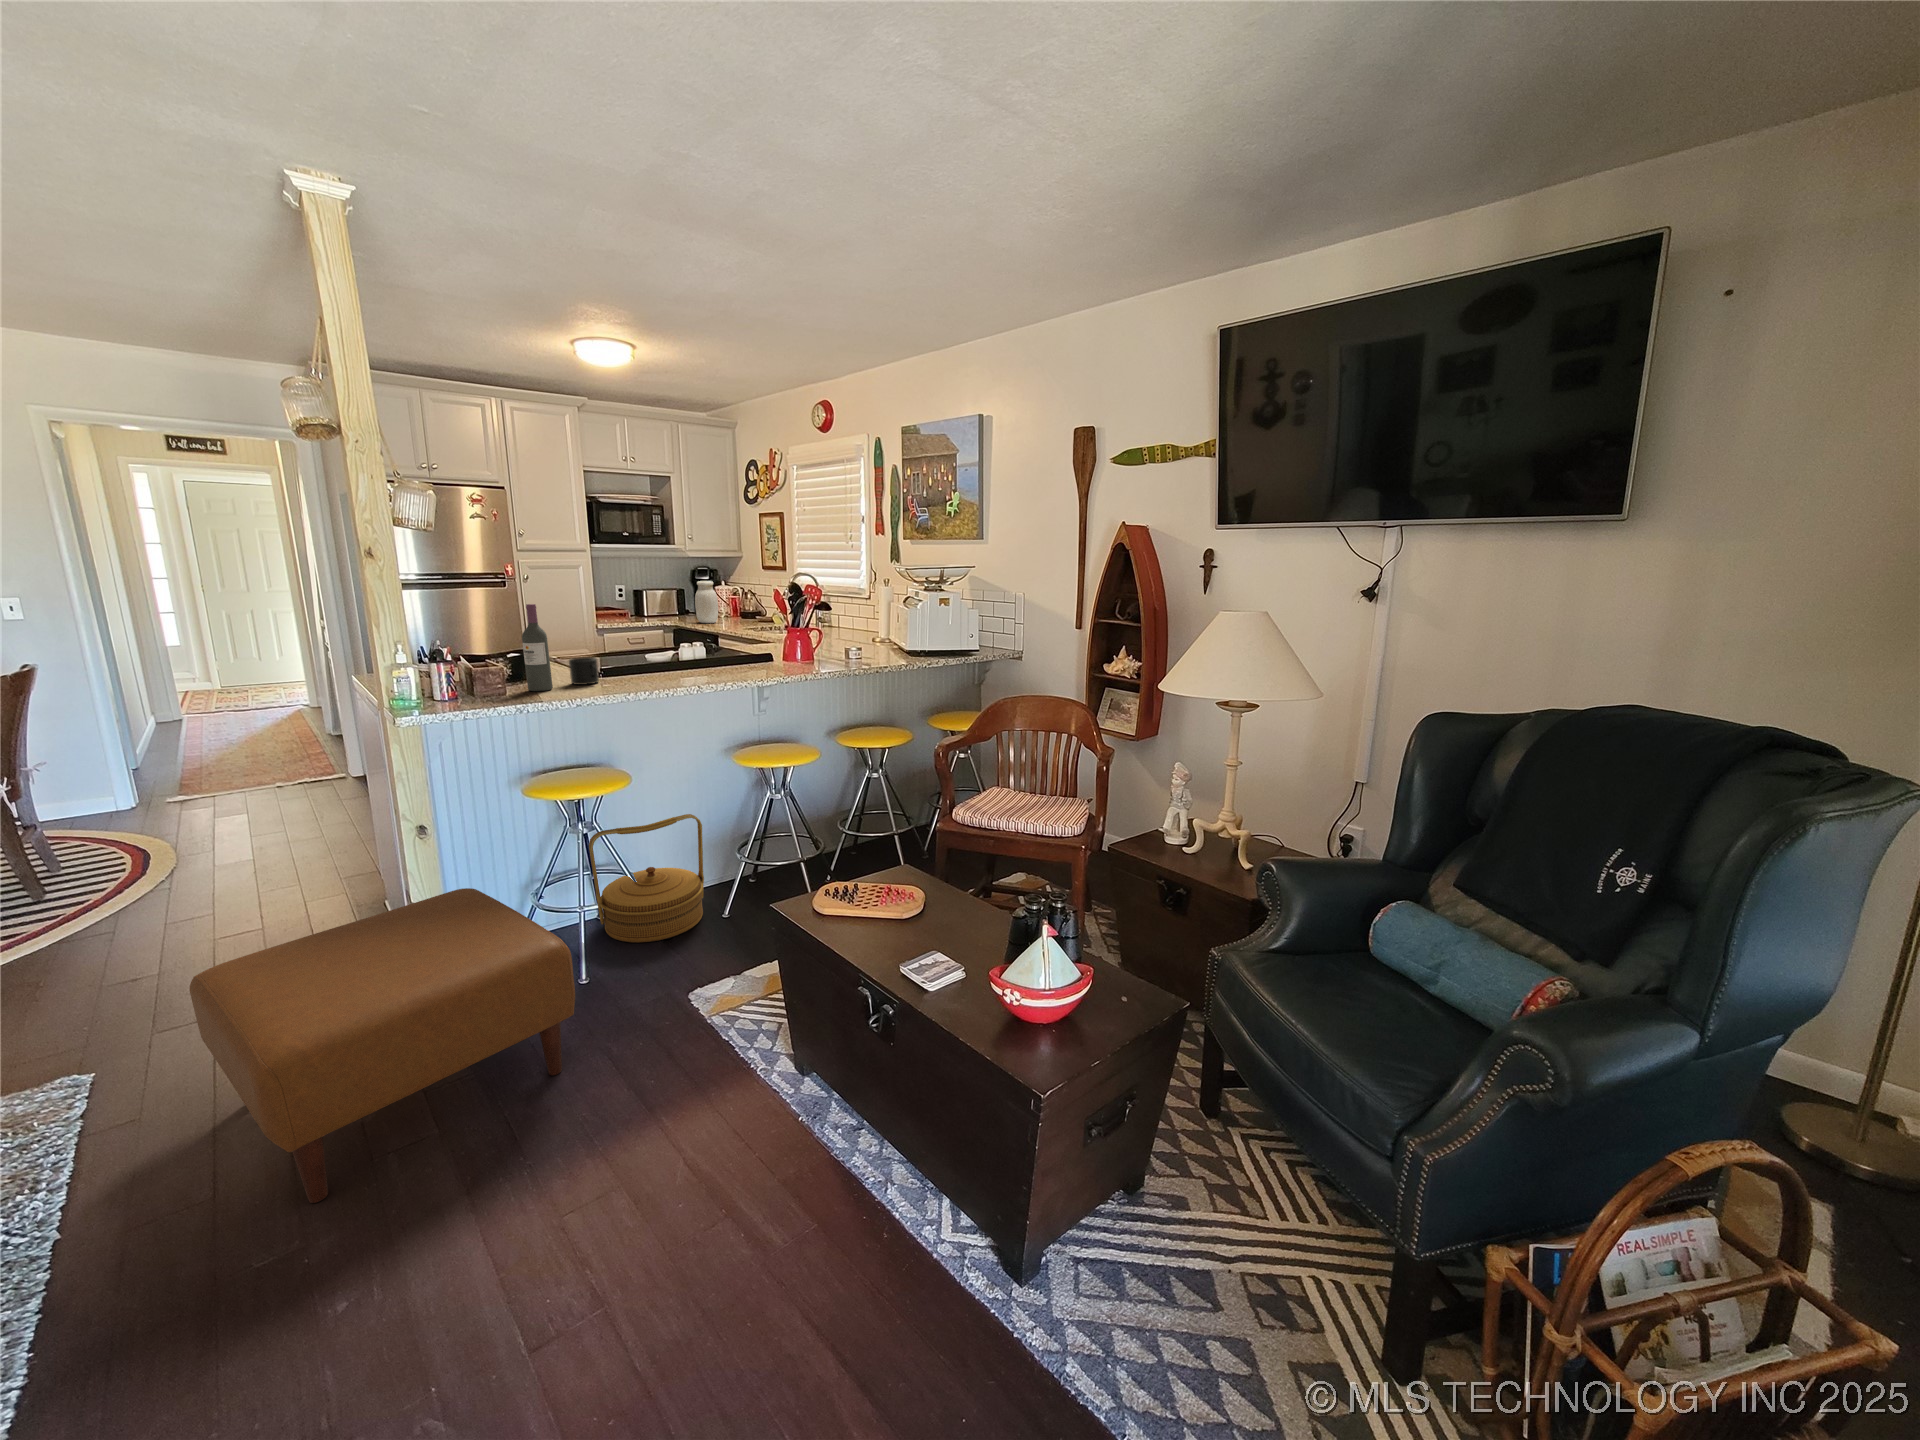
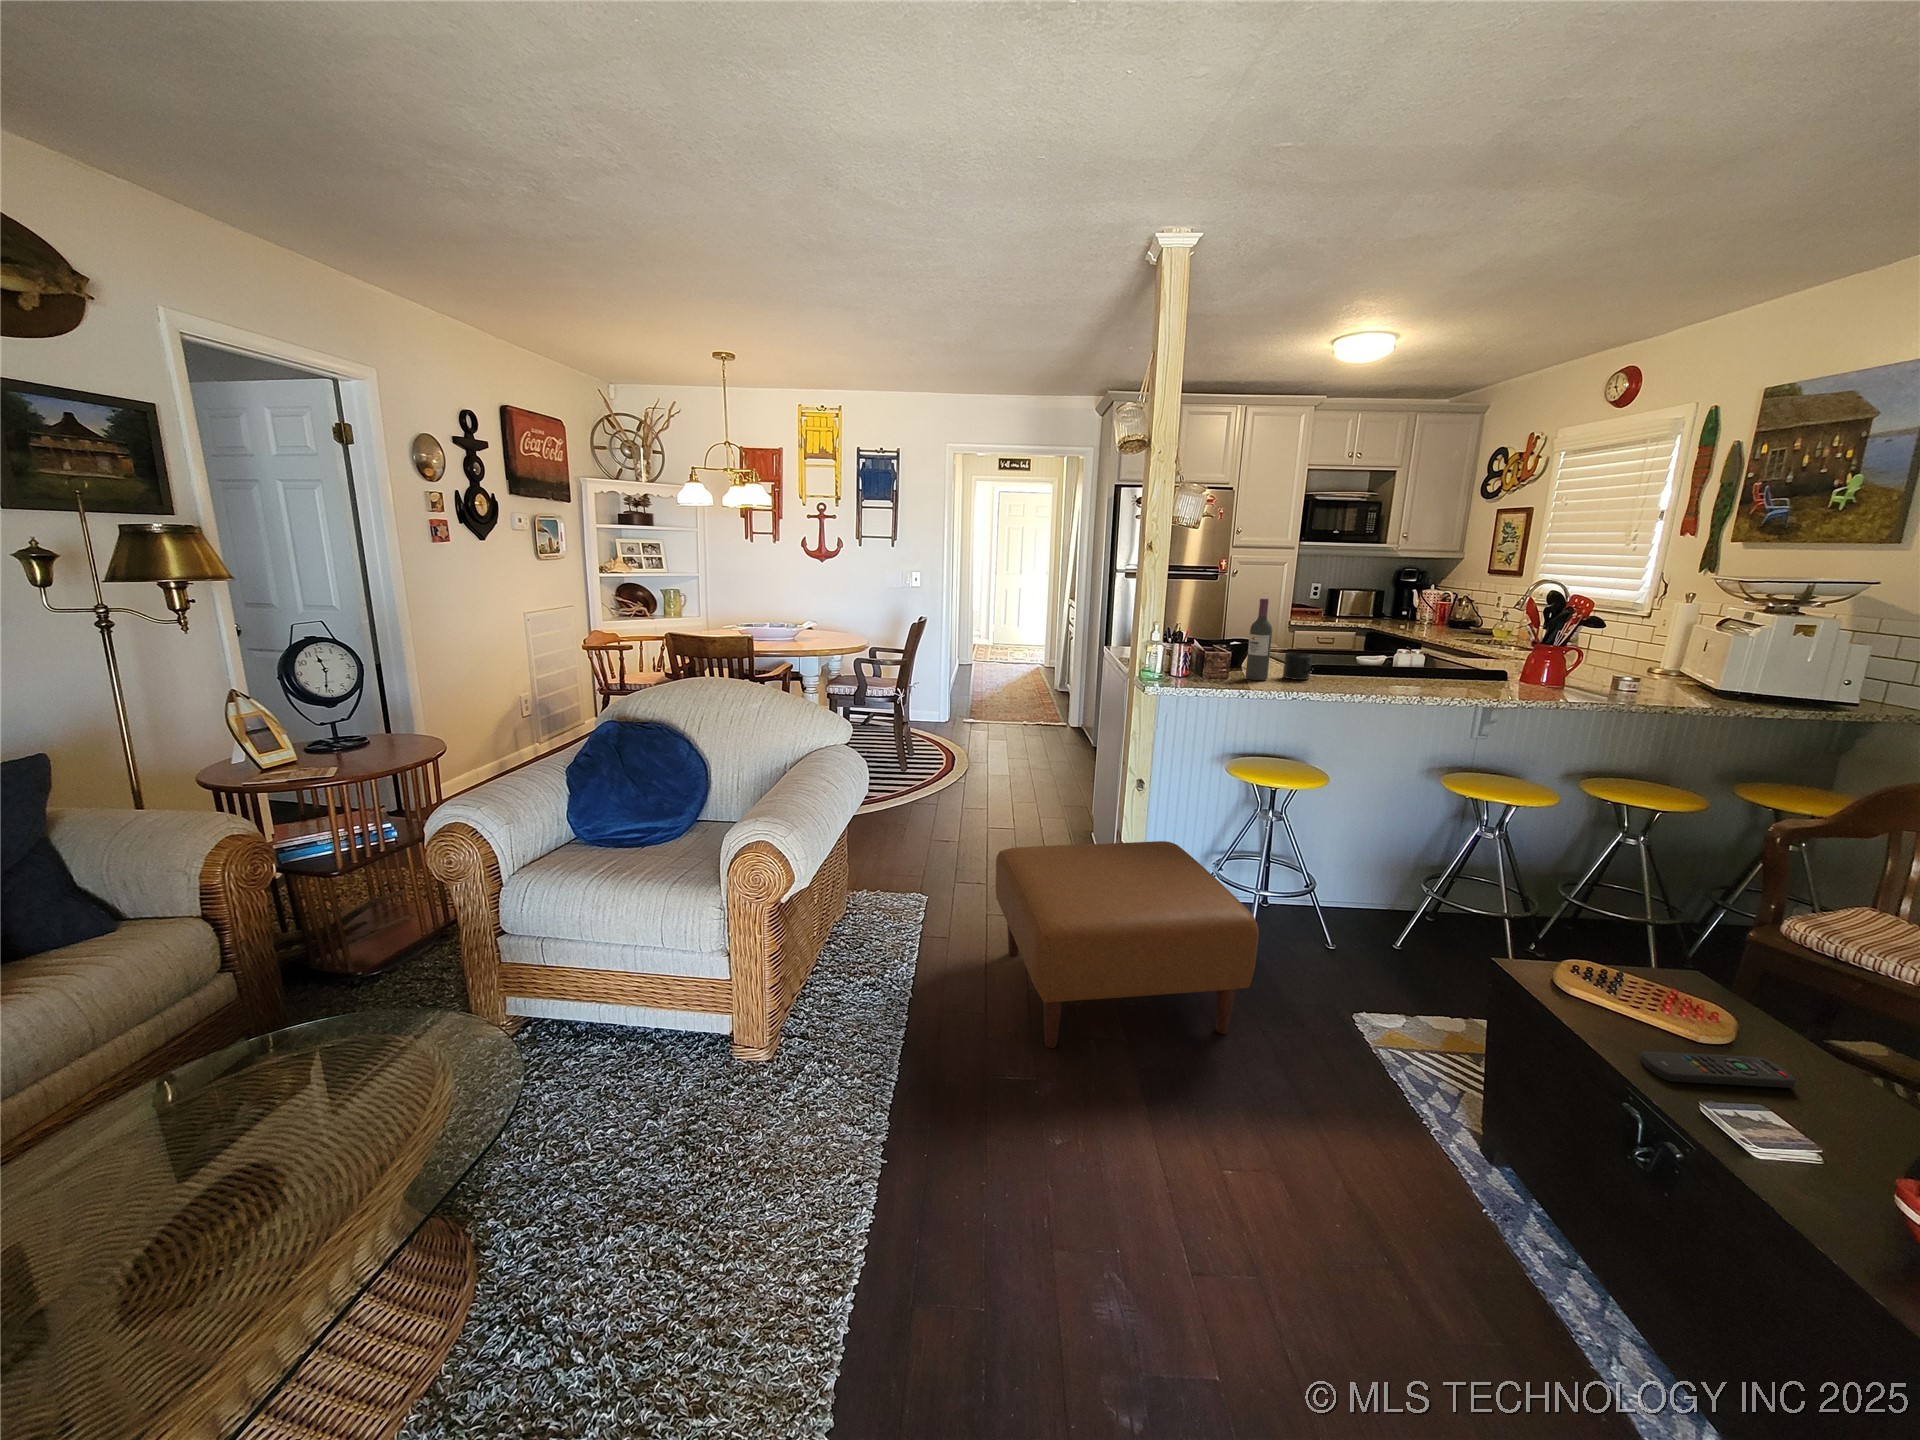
jar: present [695,581,718,623] -> none [1394,583,1423,630]
woven basket: present [589,814,704,943] -> none [1266,823,1389,949]
remote control: none [867,915,952,959] -> present [1640,1051,1795,1088]

